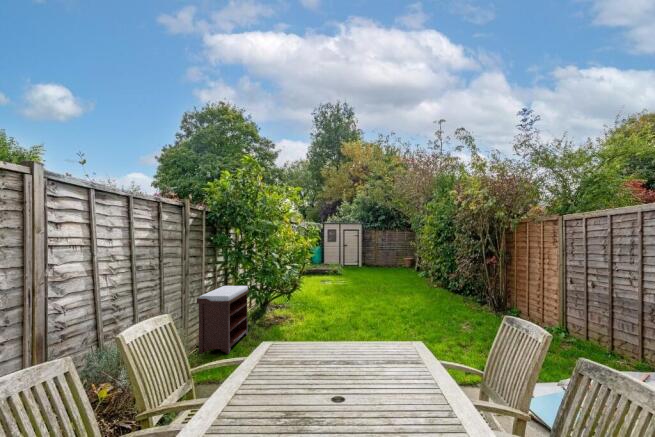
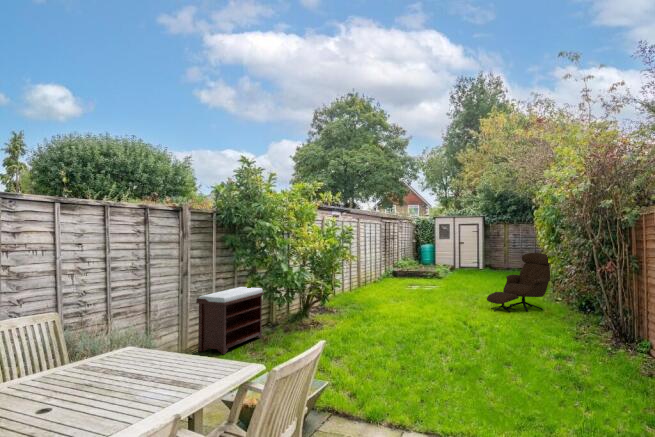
lounge chair: none [407,248,454,298] -> present [487,253,550,312]

